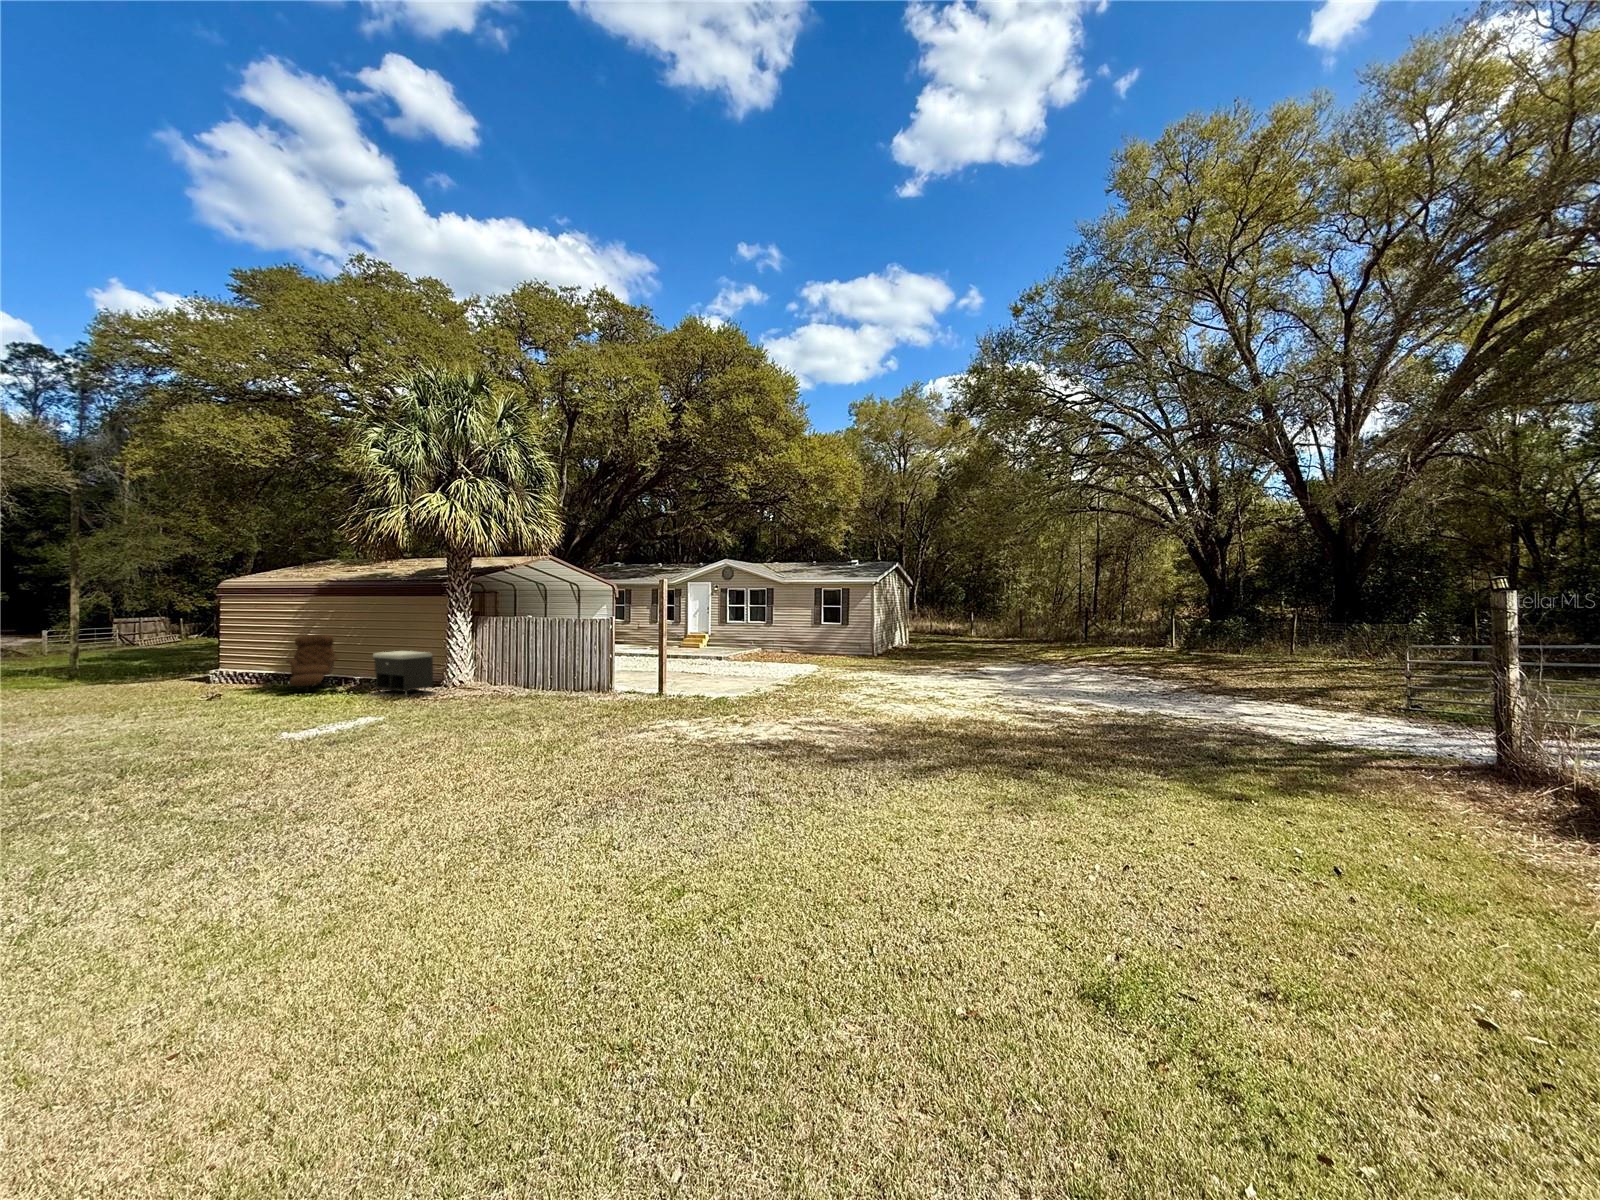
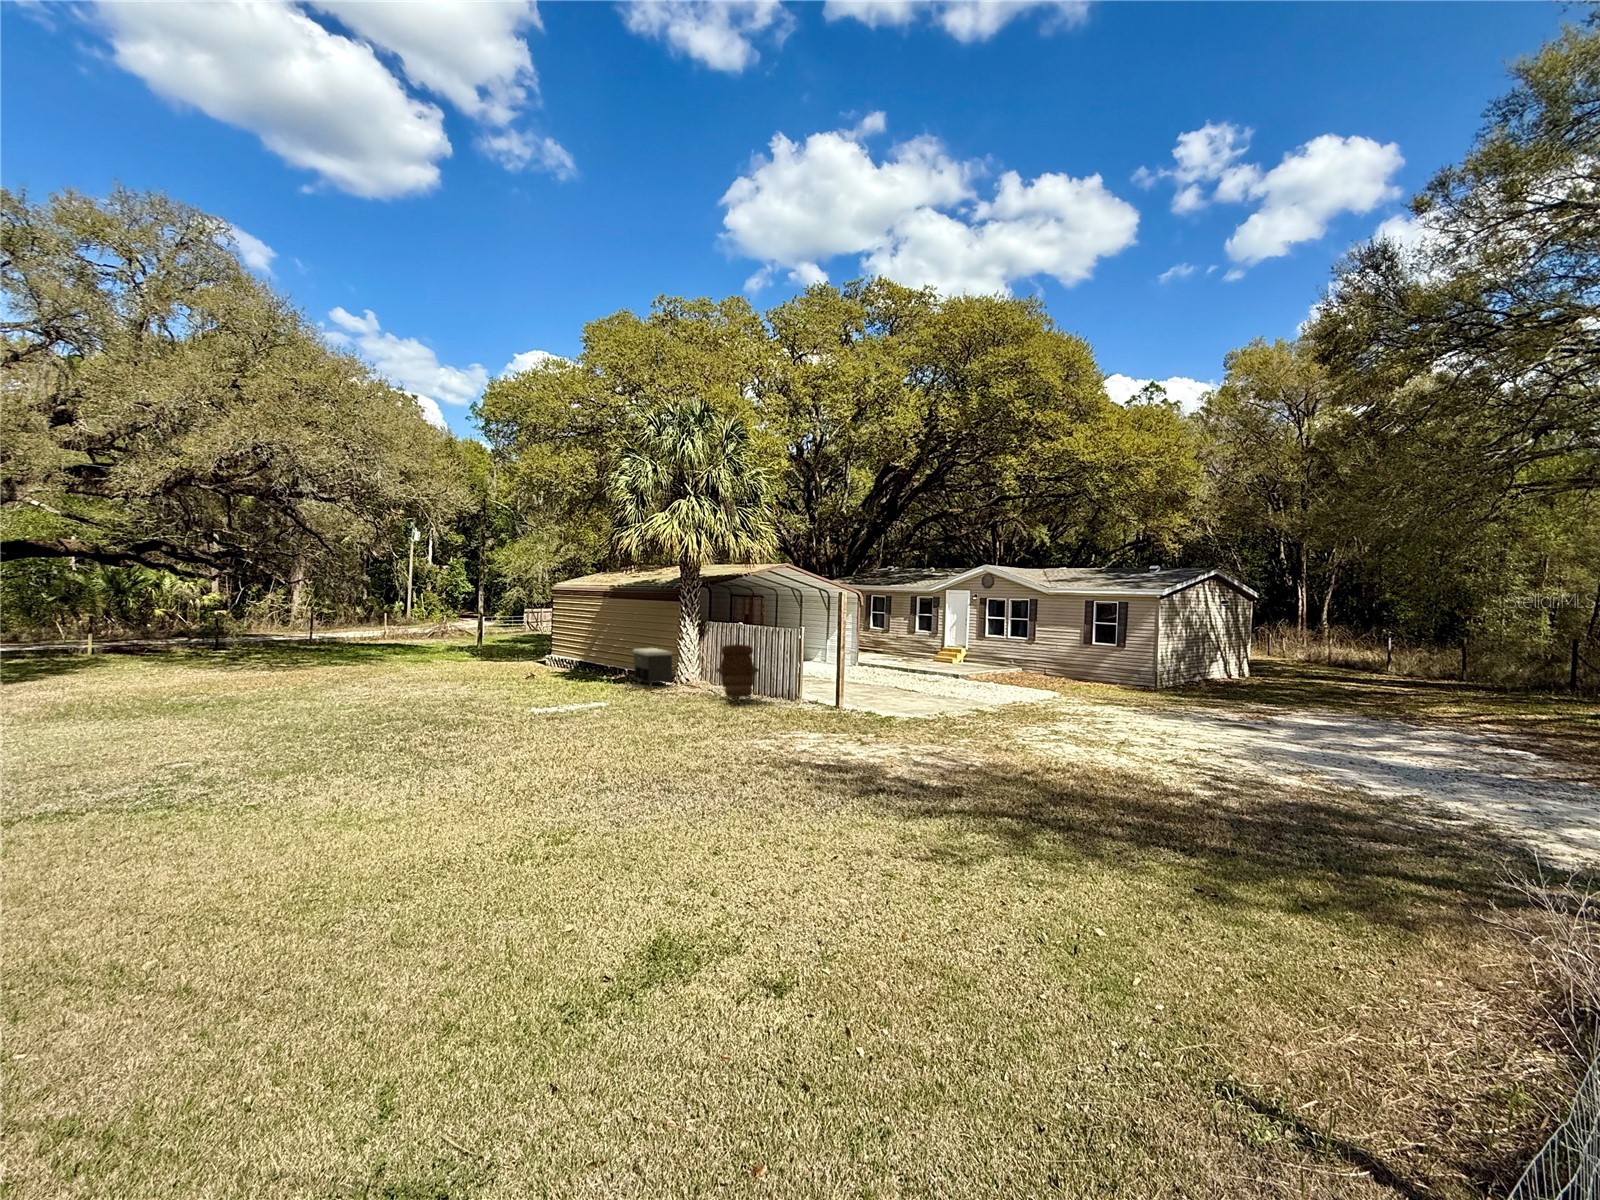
lounge chair: present [286,635,338,692] -> present [716,644,759,703]

